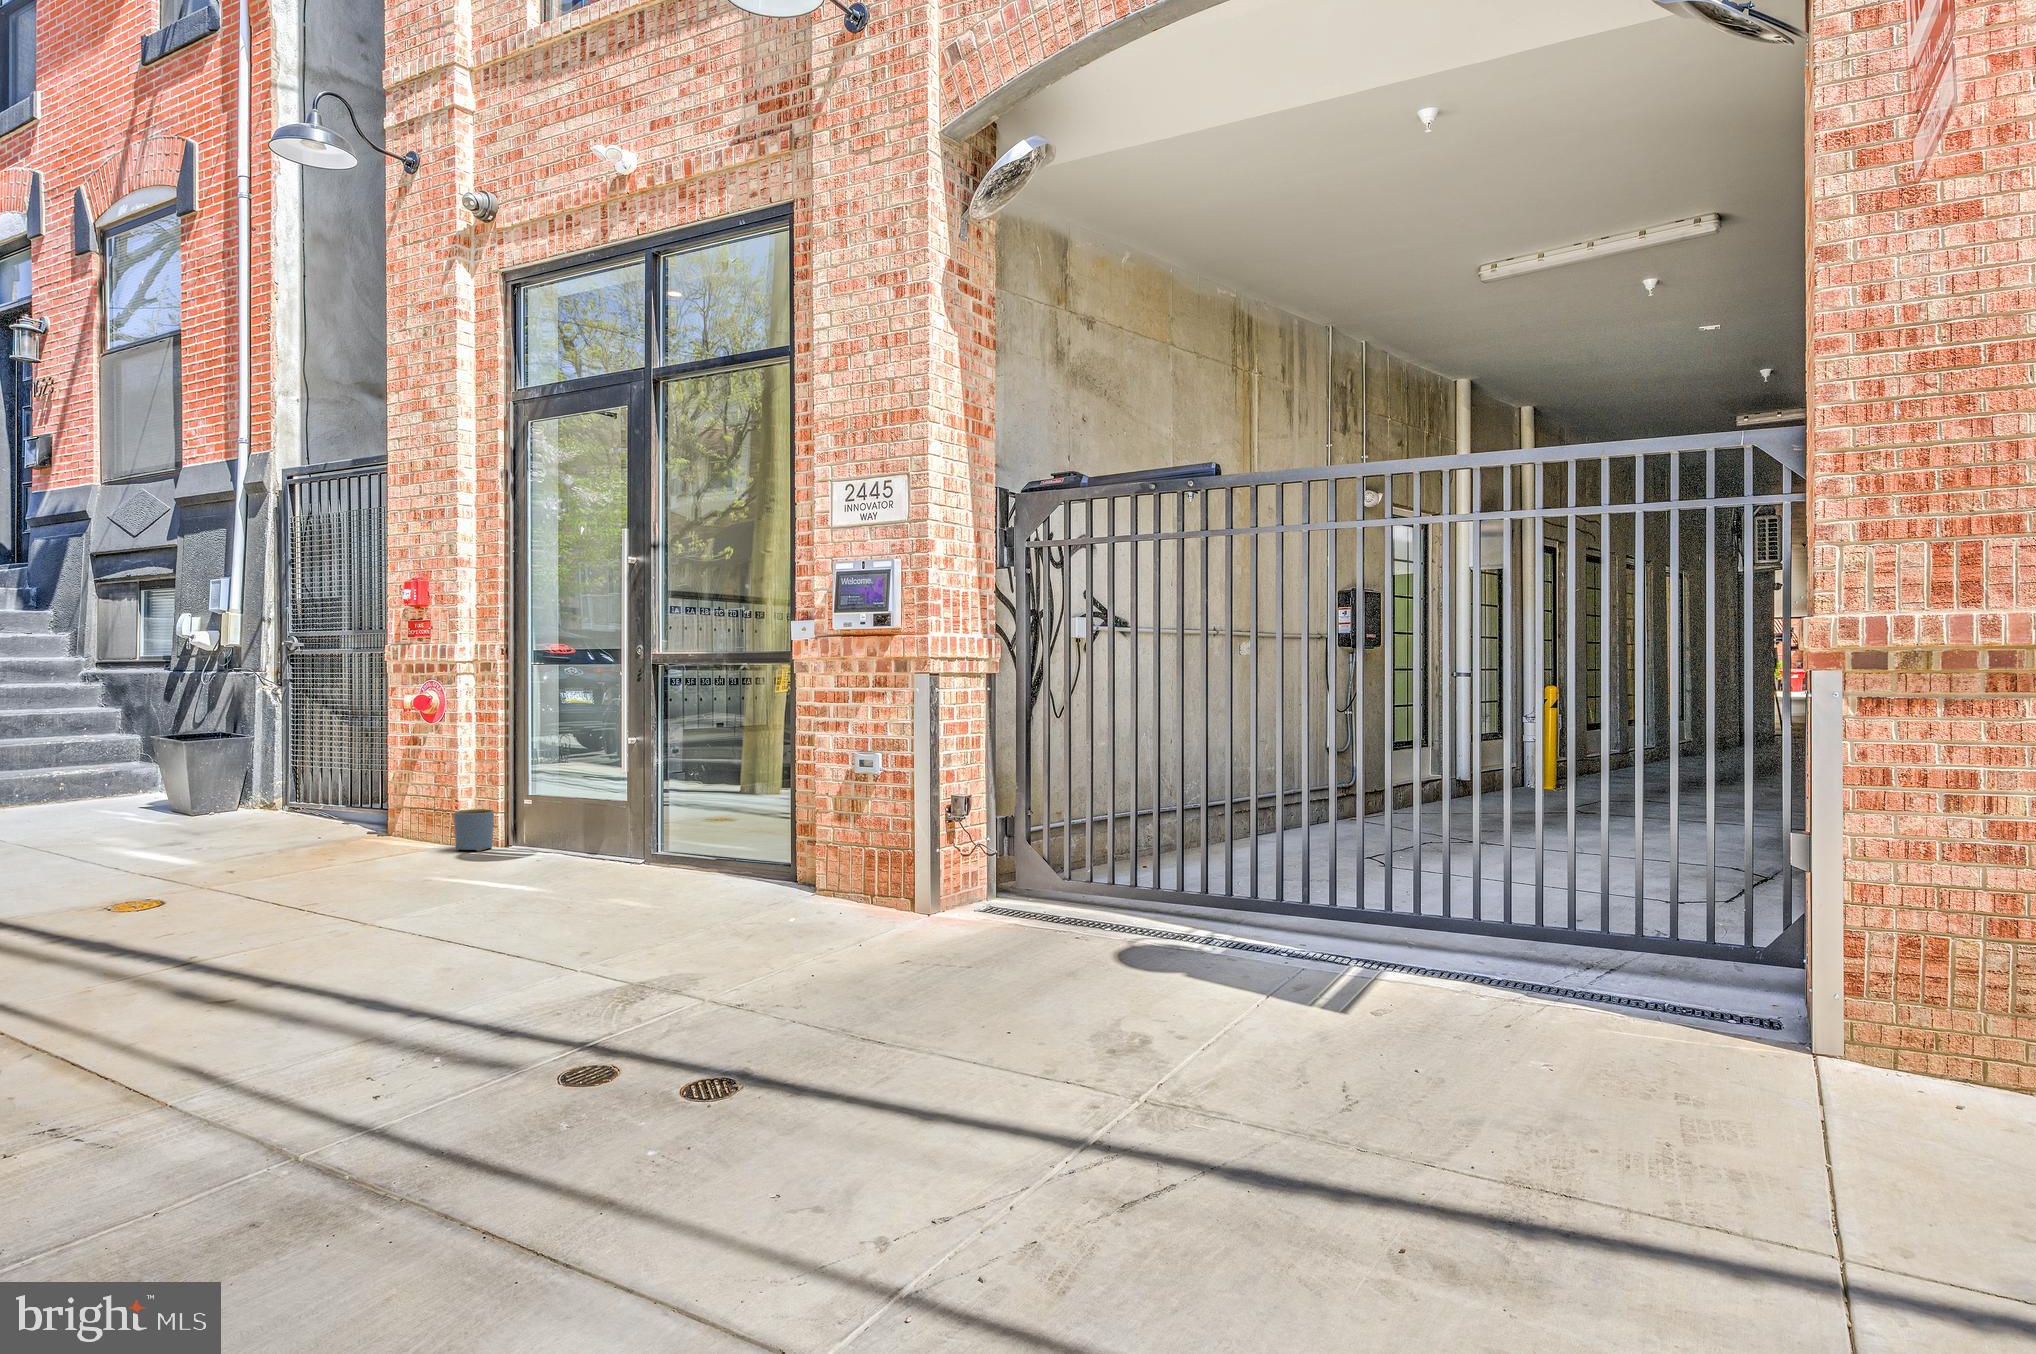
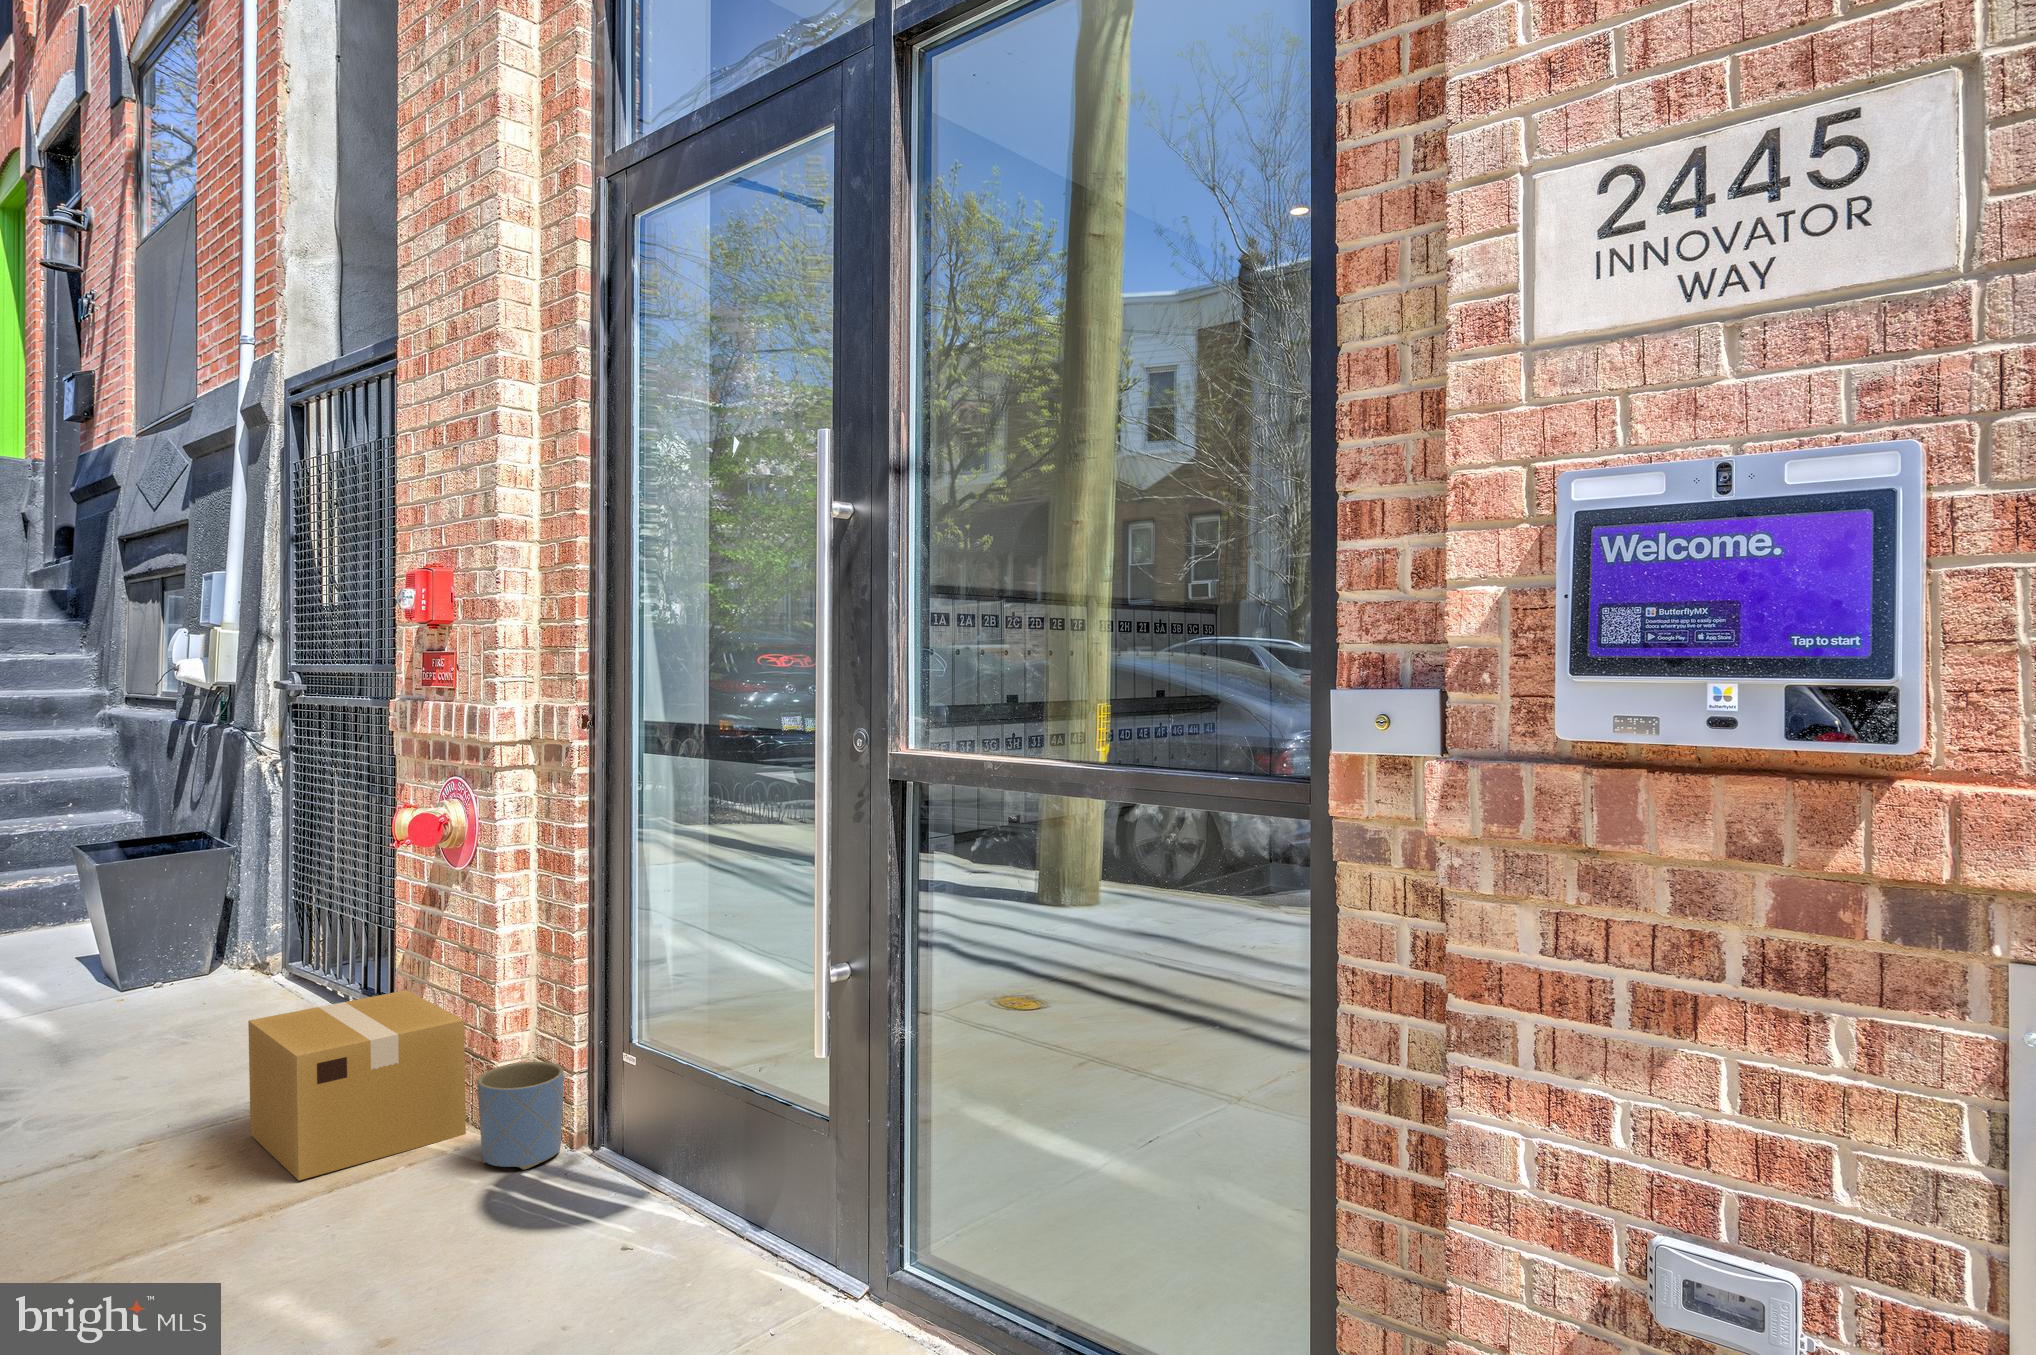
cardboard box: none [330,788,441,857] -> present [248,990,466,1181]

